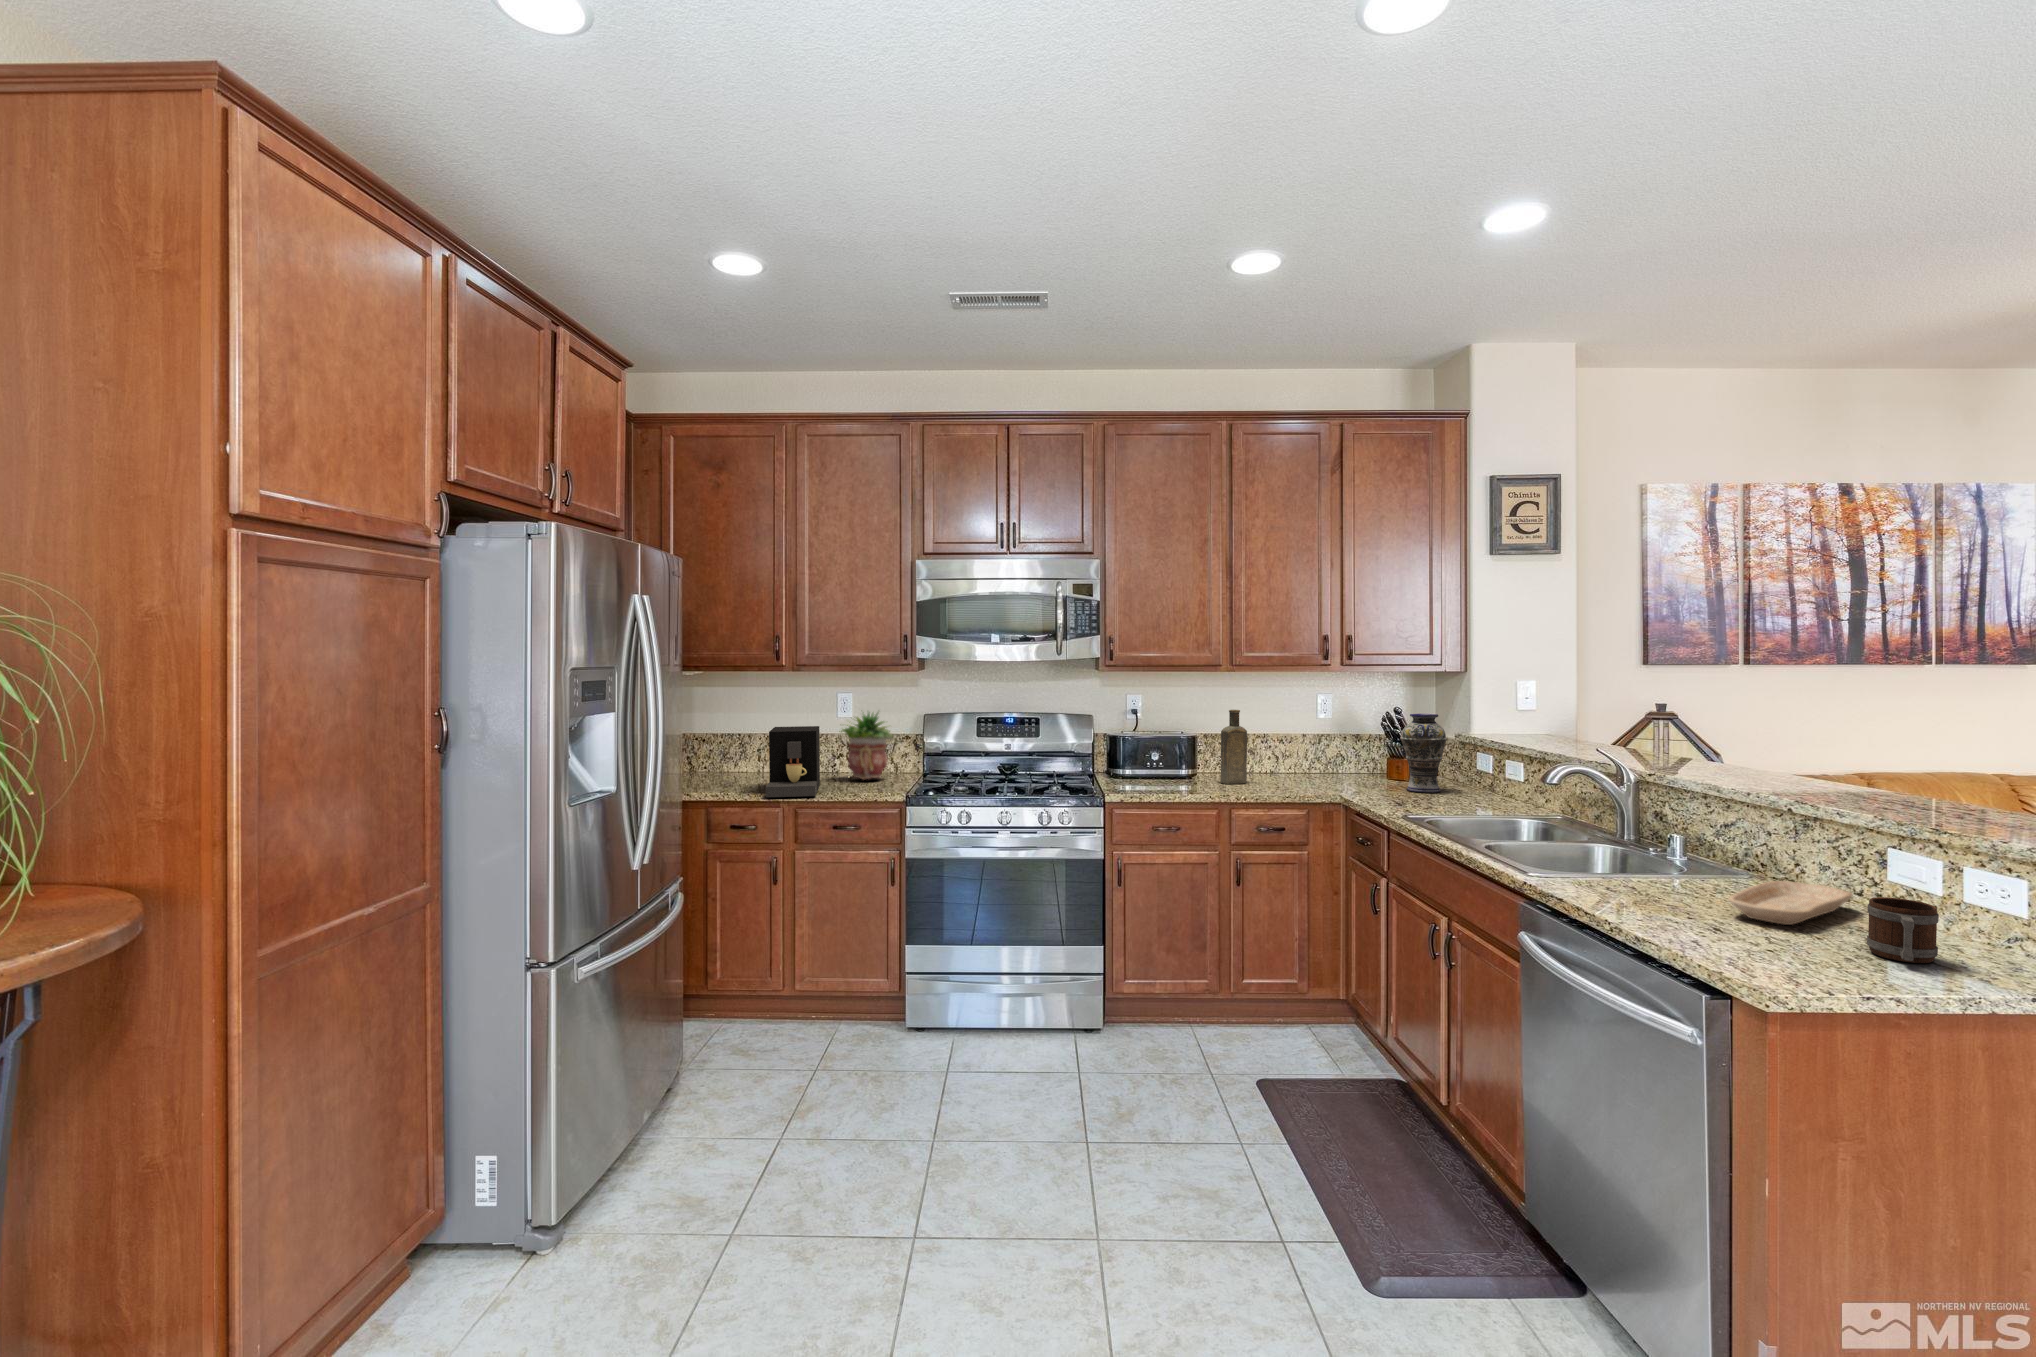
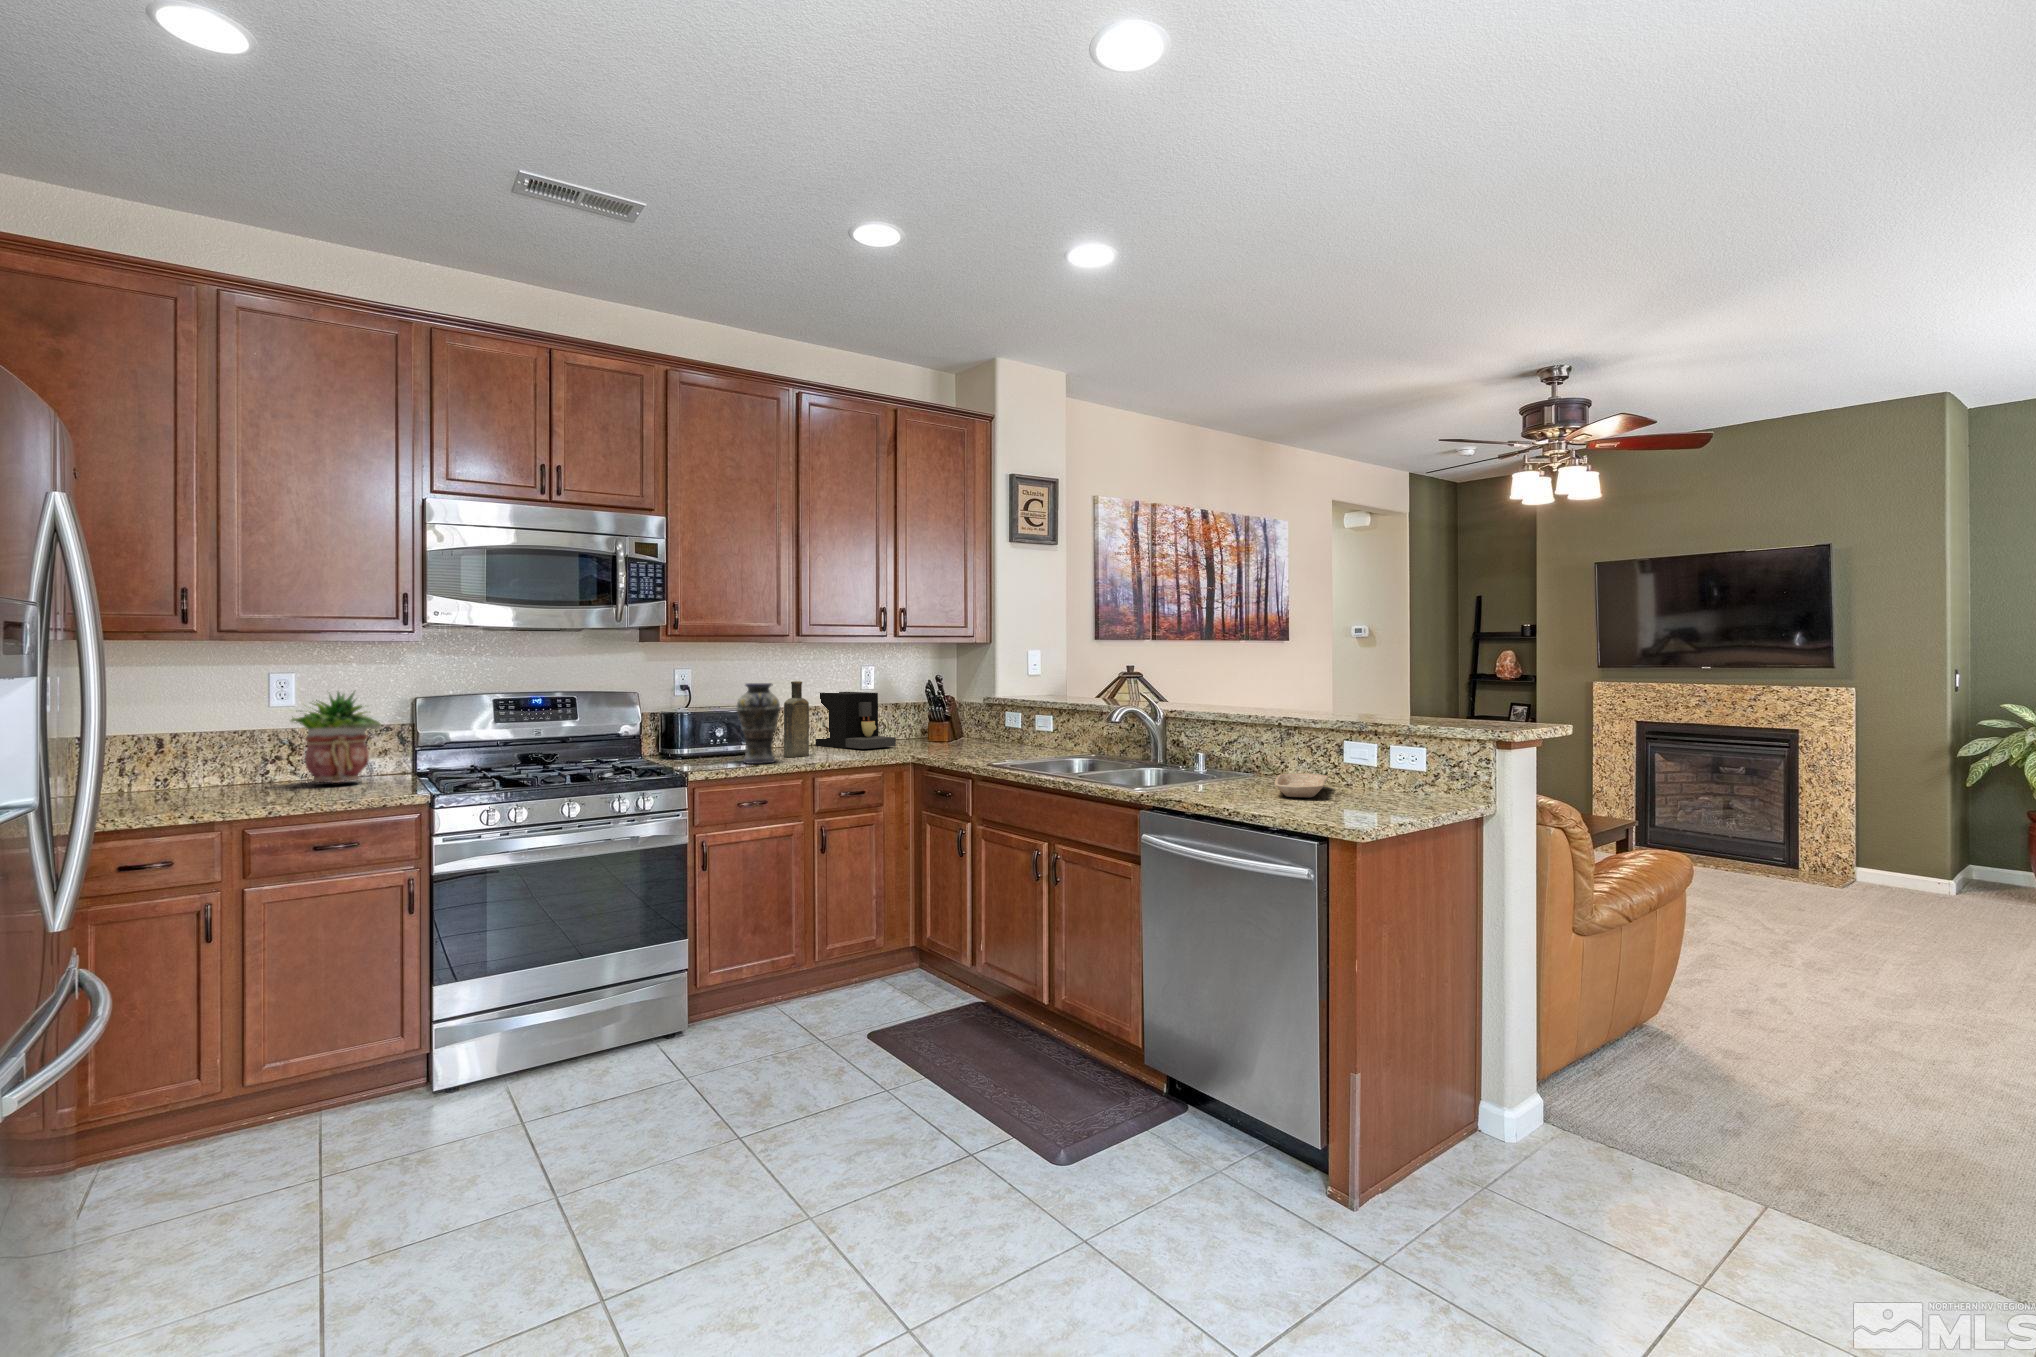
vase: present [1400,713,1447,793] -> present [736,683,781,764]
coffee maker: present [766,726,820,797] -> present [816,692,896,749]
mug: present [1867,897,1939,963] -> none [1362,767,1399,806]

